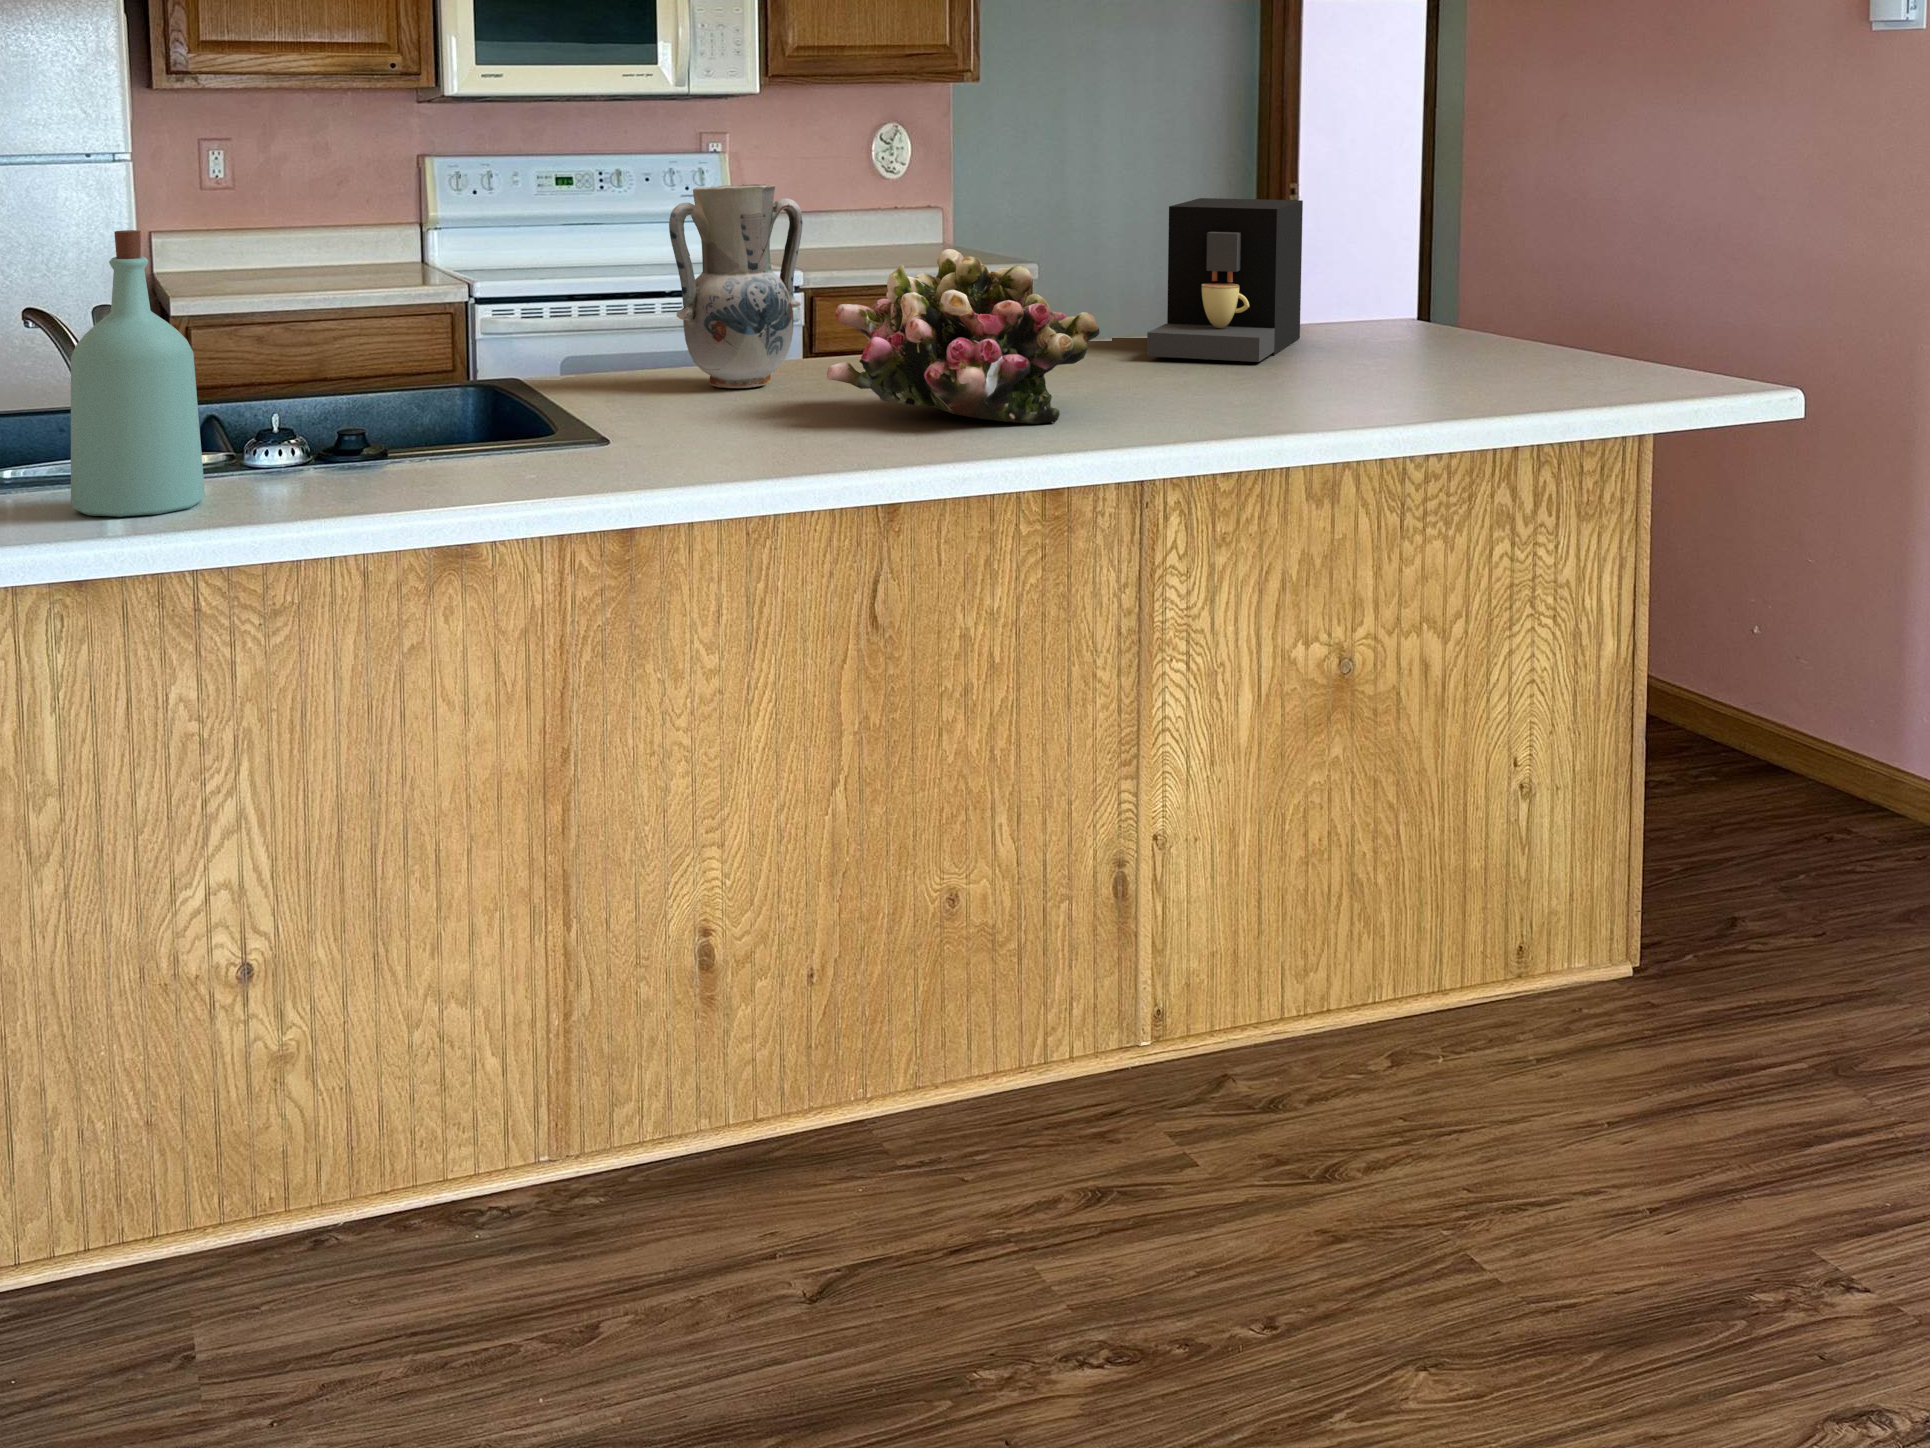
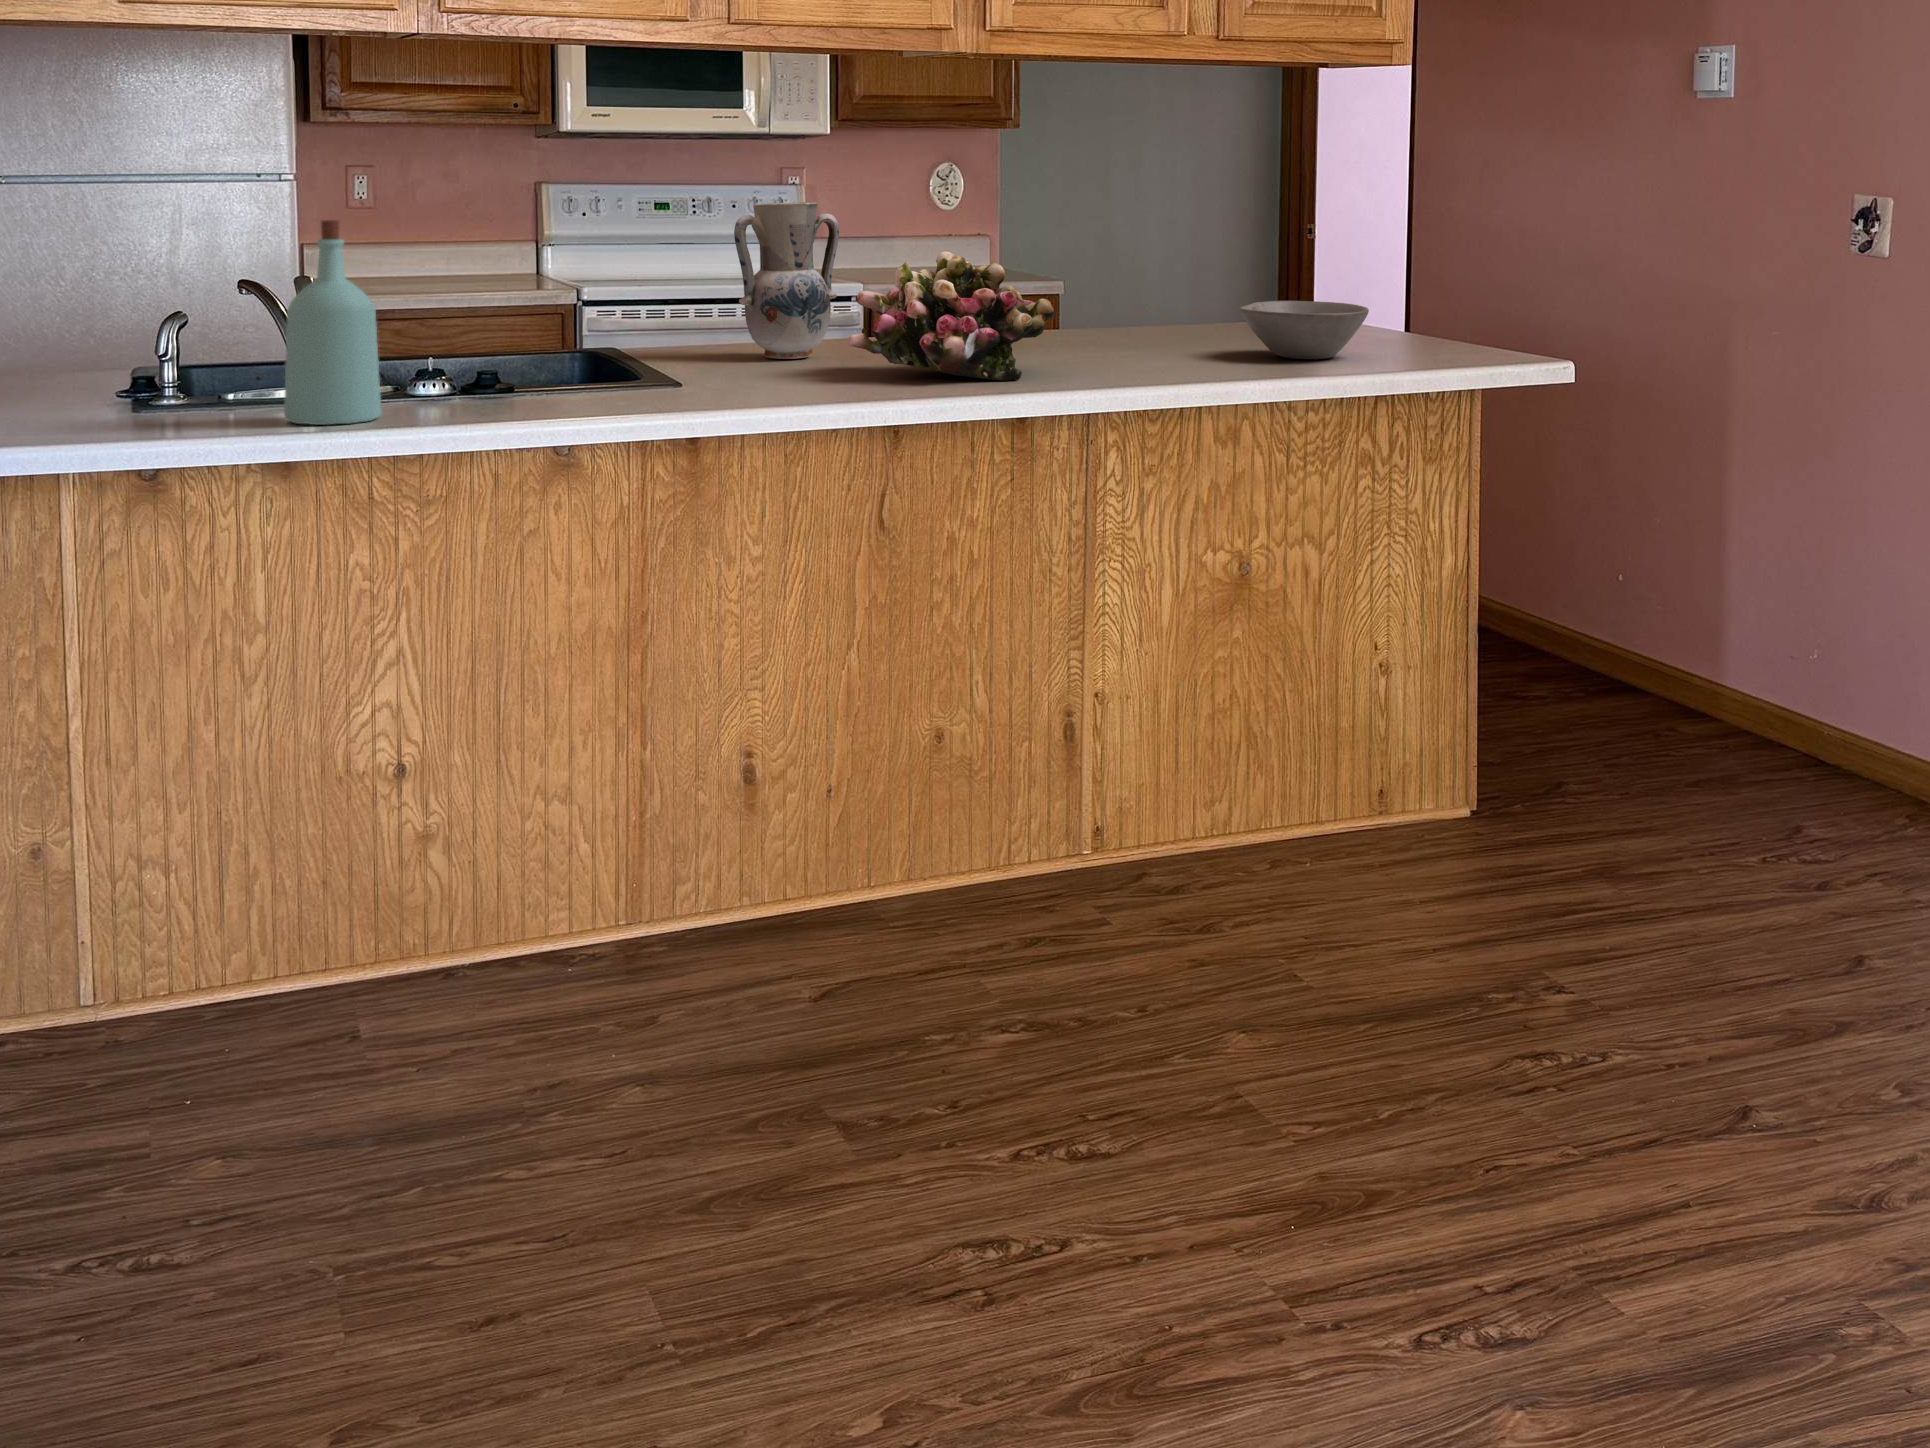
coffee maker: present [1147,198,1303,362] -> none [1110,222,1241,346]
bowl: none [1325,303,1500,382] -> present [1239,301,1369,359]

